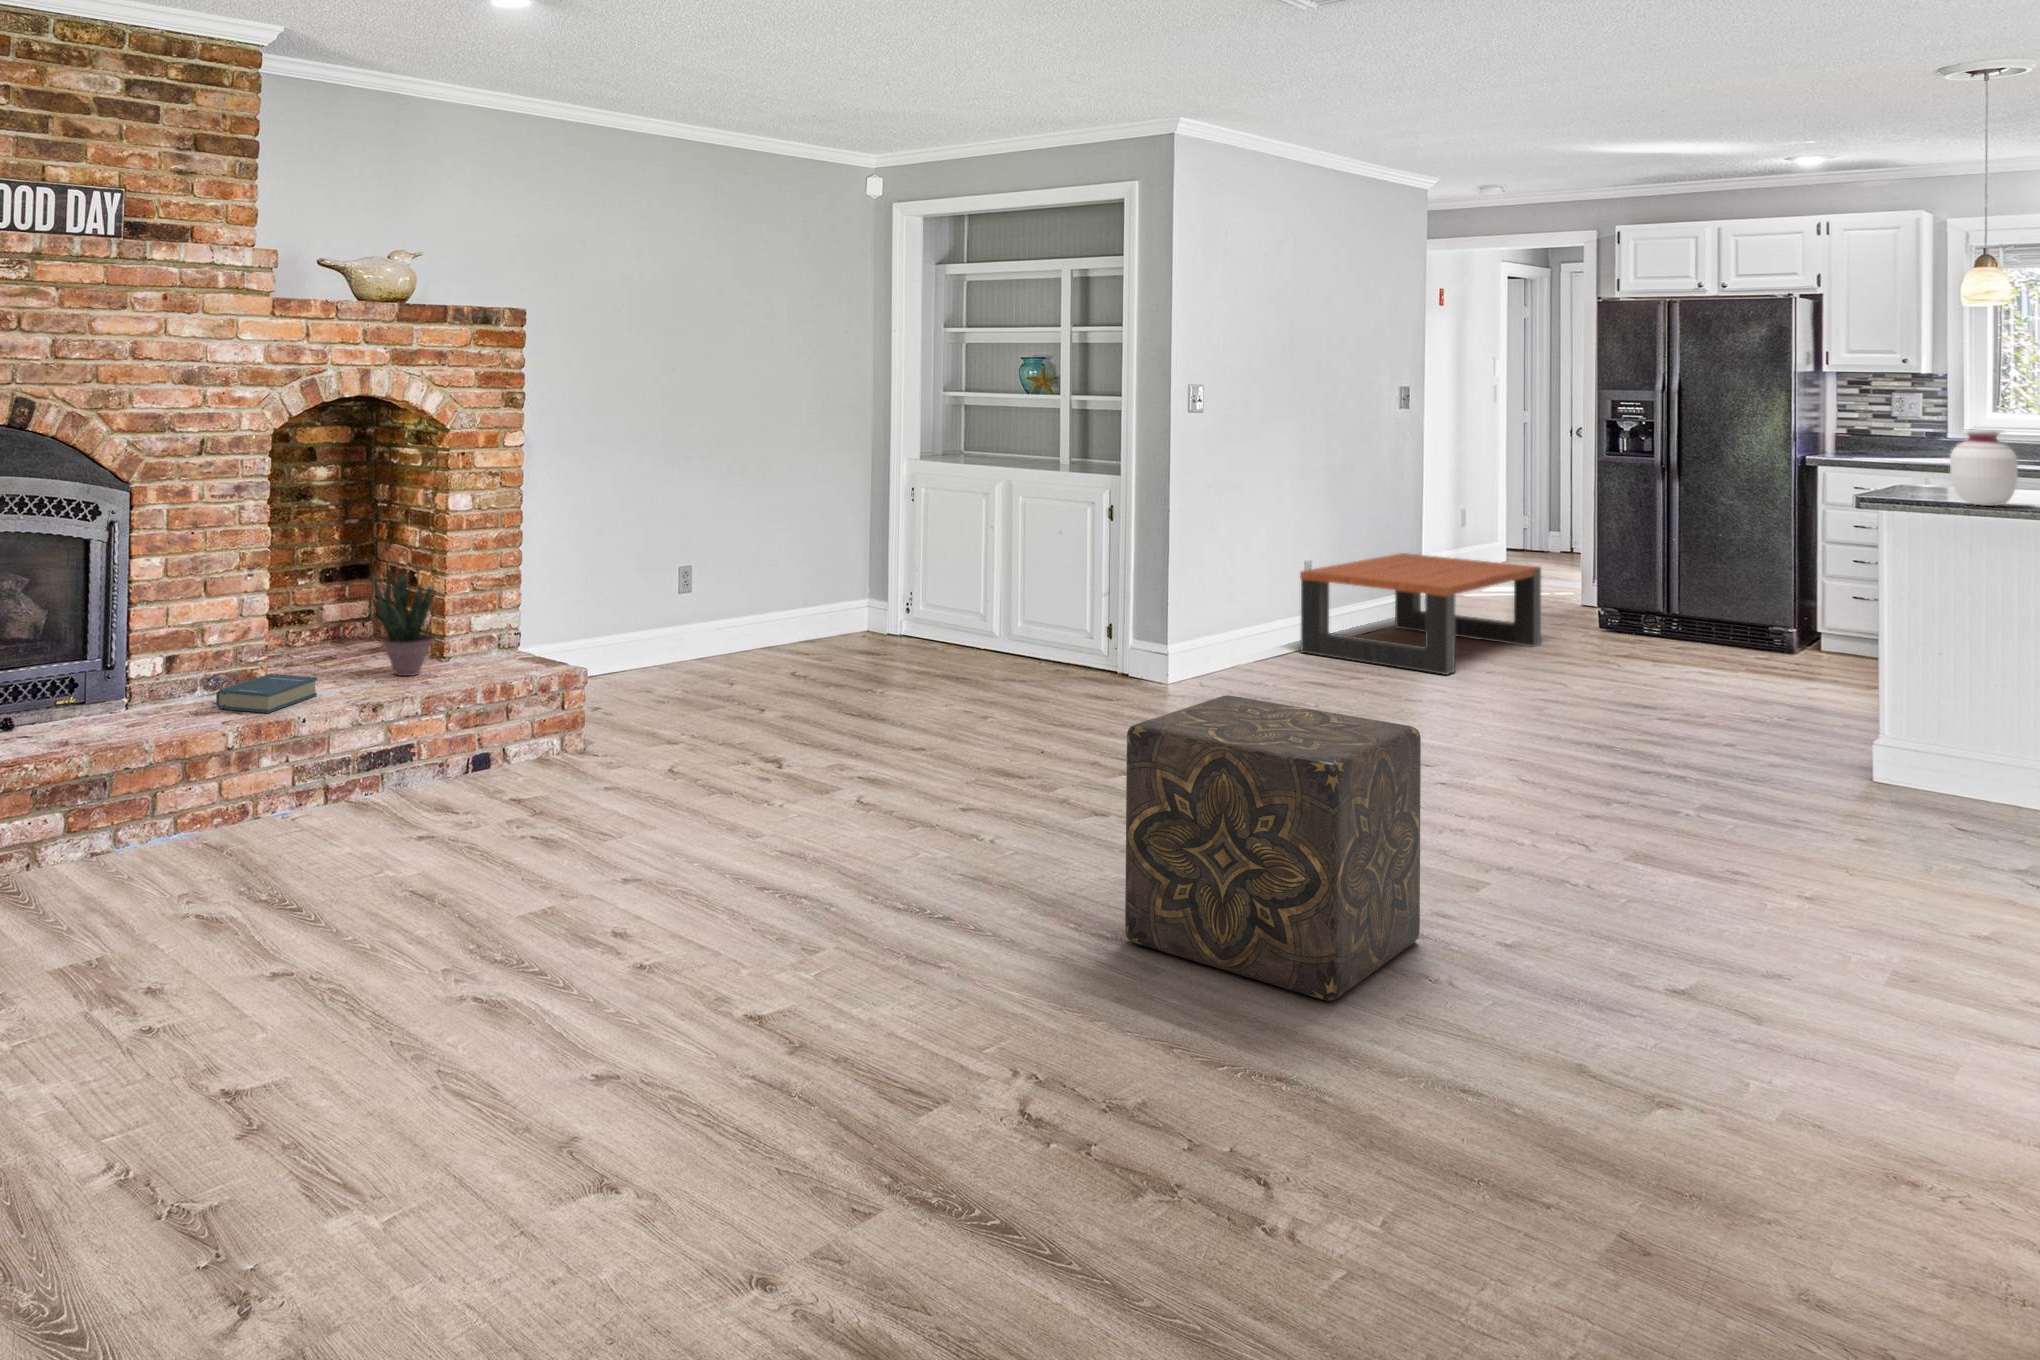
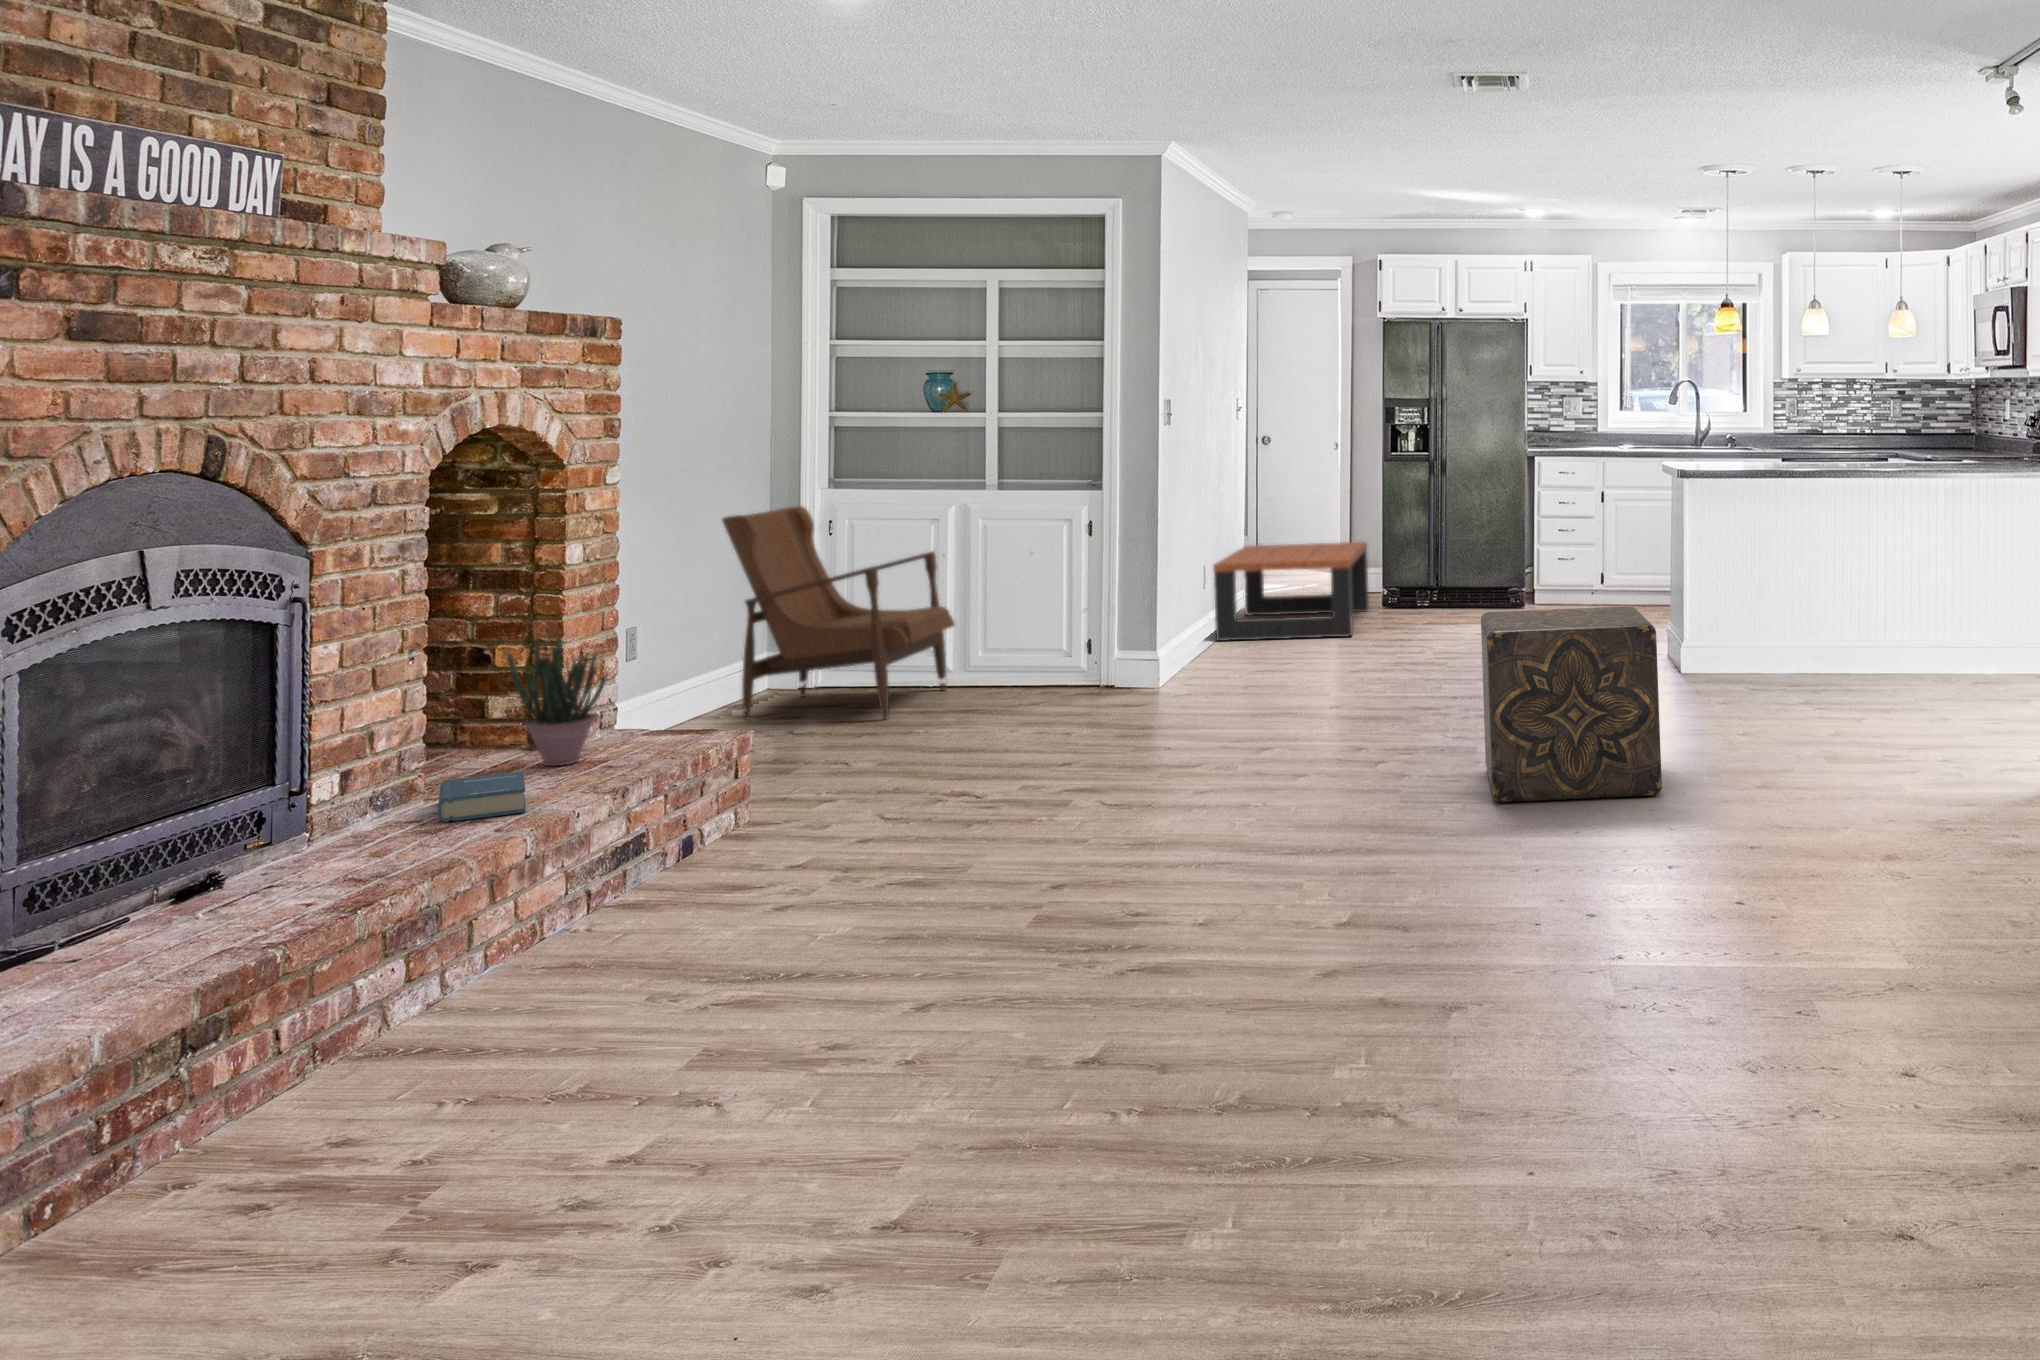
vase: present [1950,429,2018,506] -> none [1707,394,1745,446]
armchair: none [779,472,978,676] -> present [722,506,955,719]

